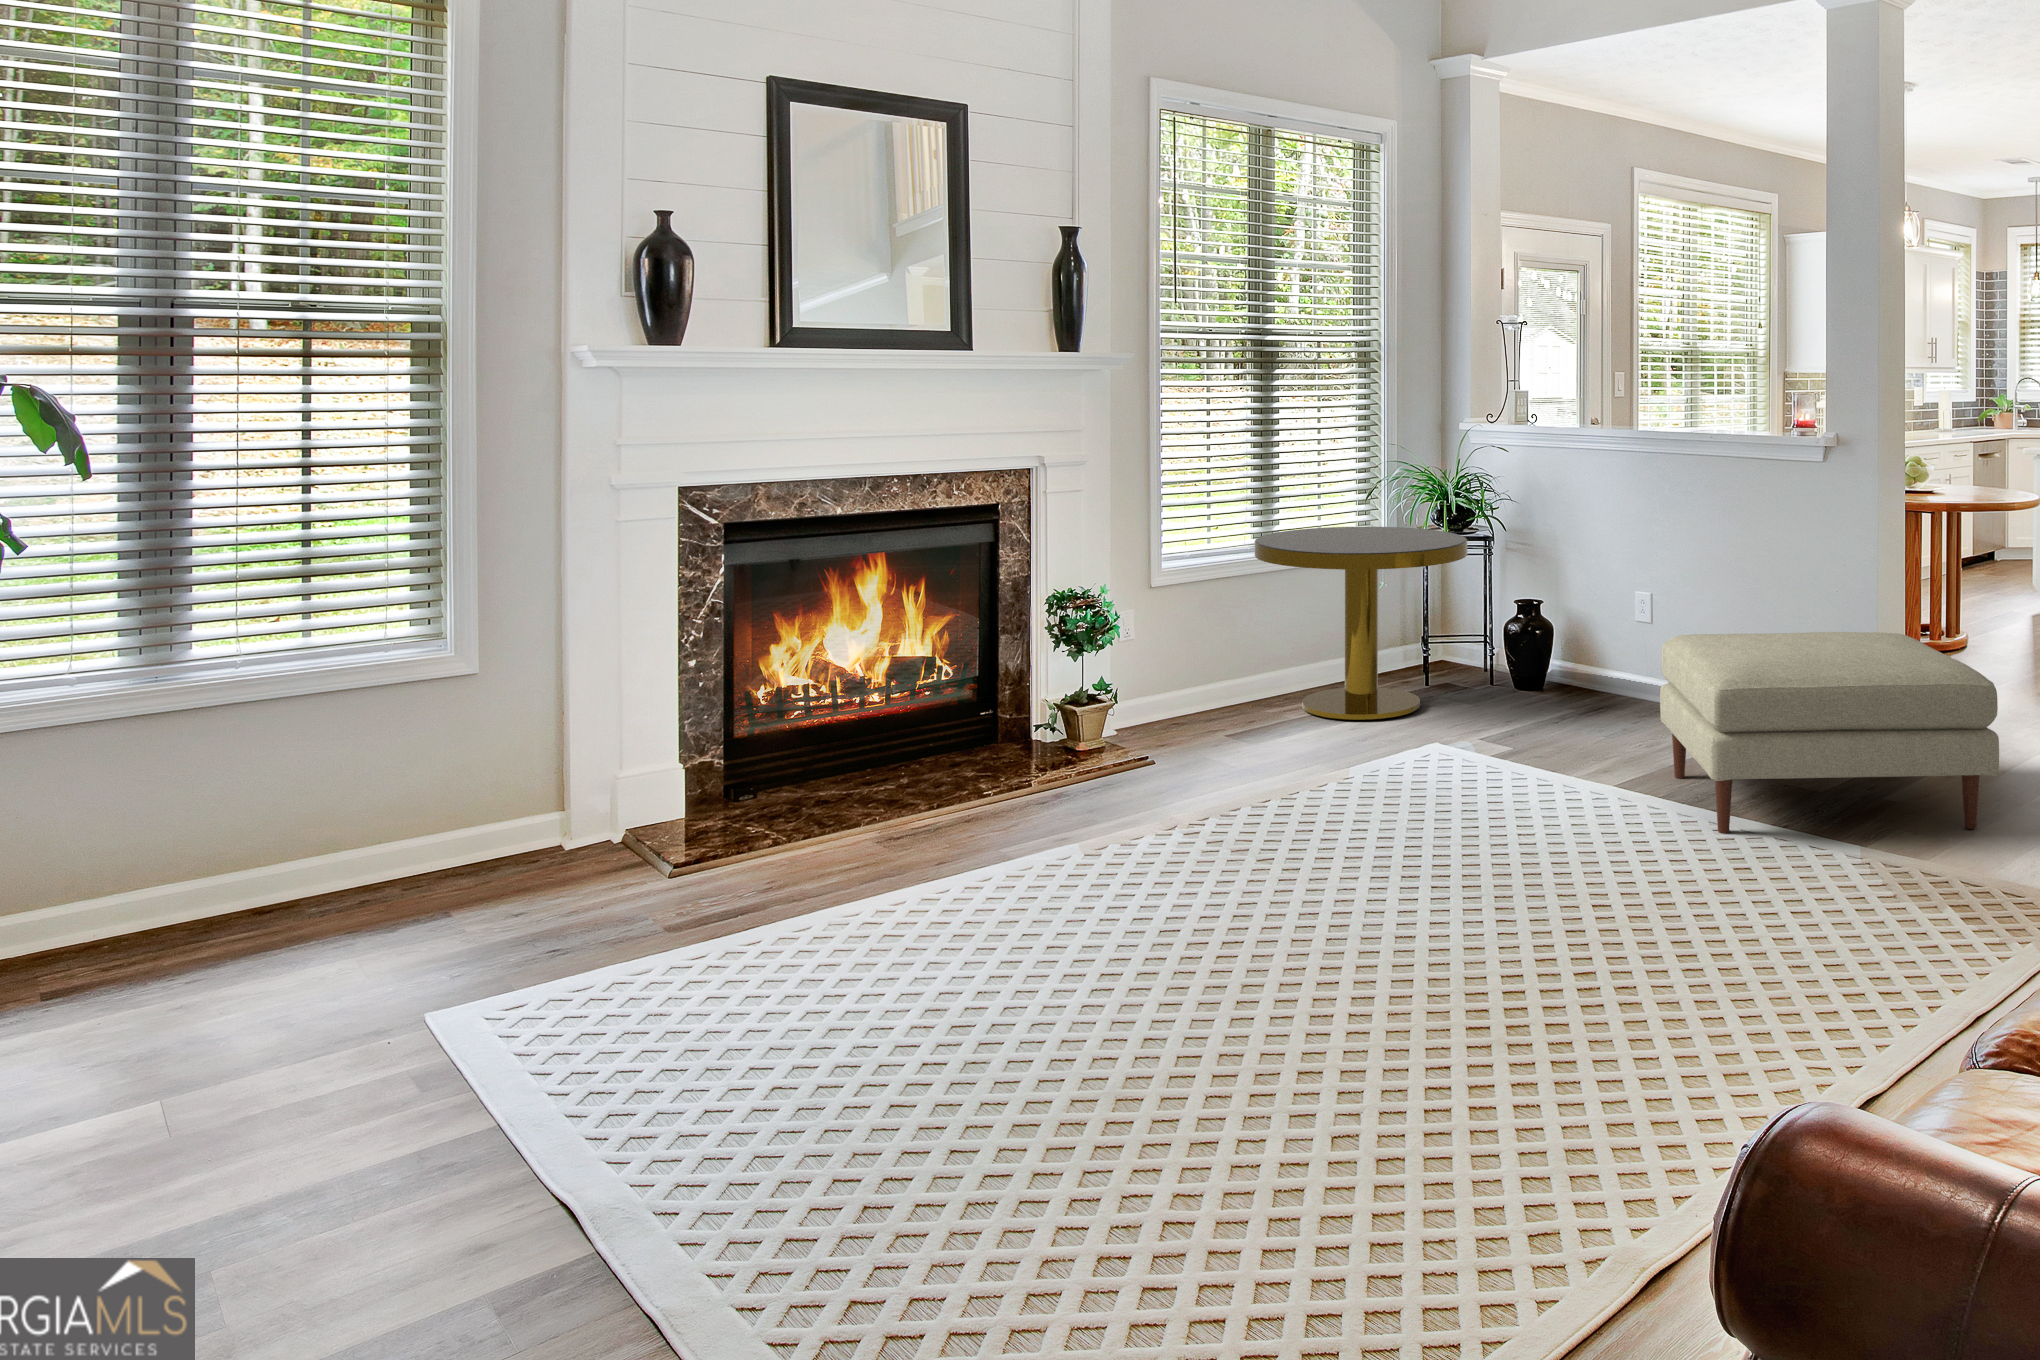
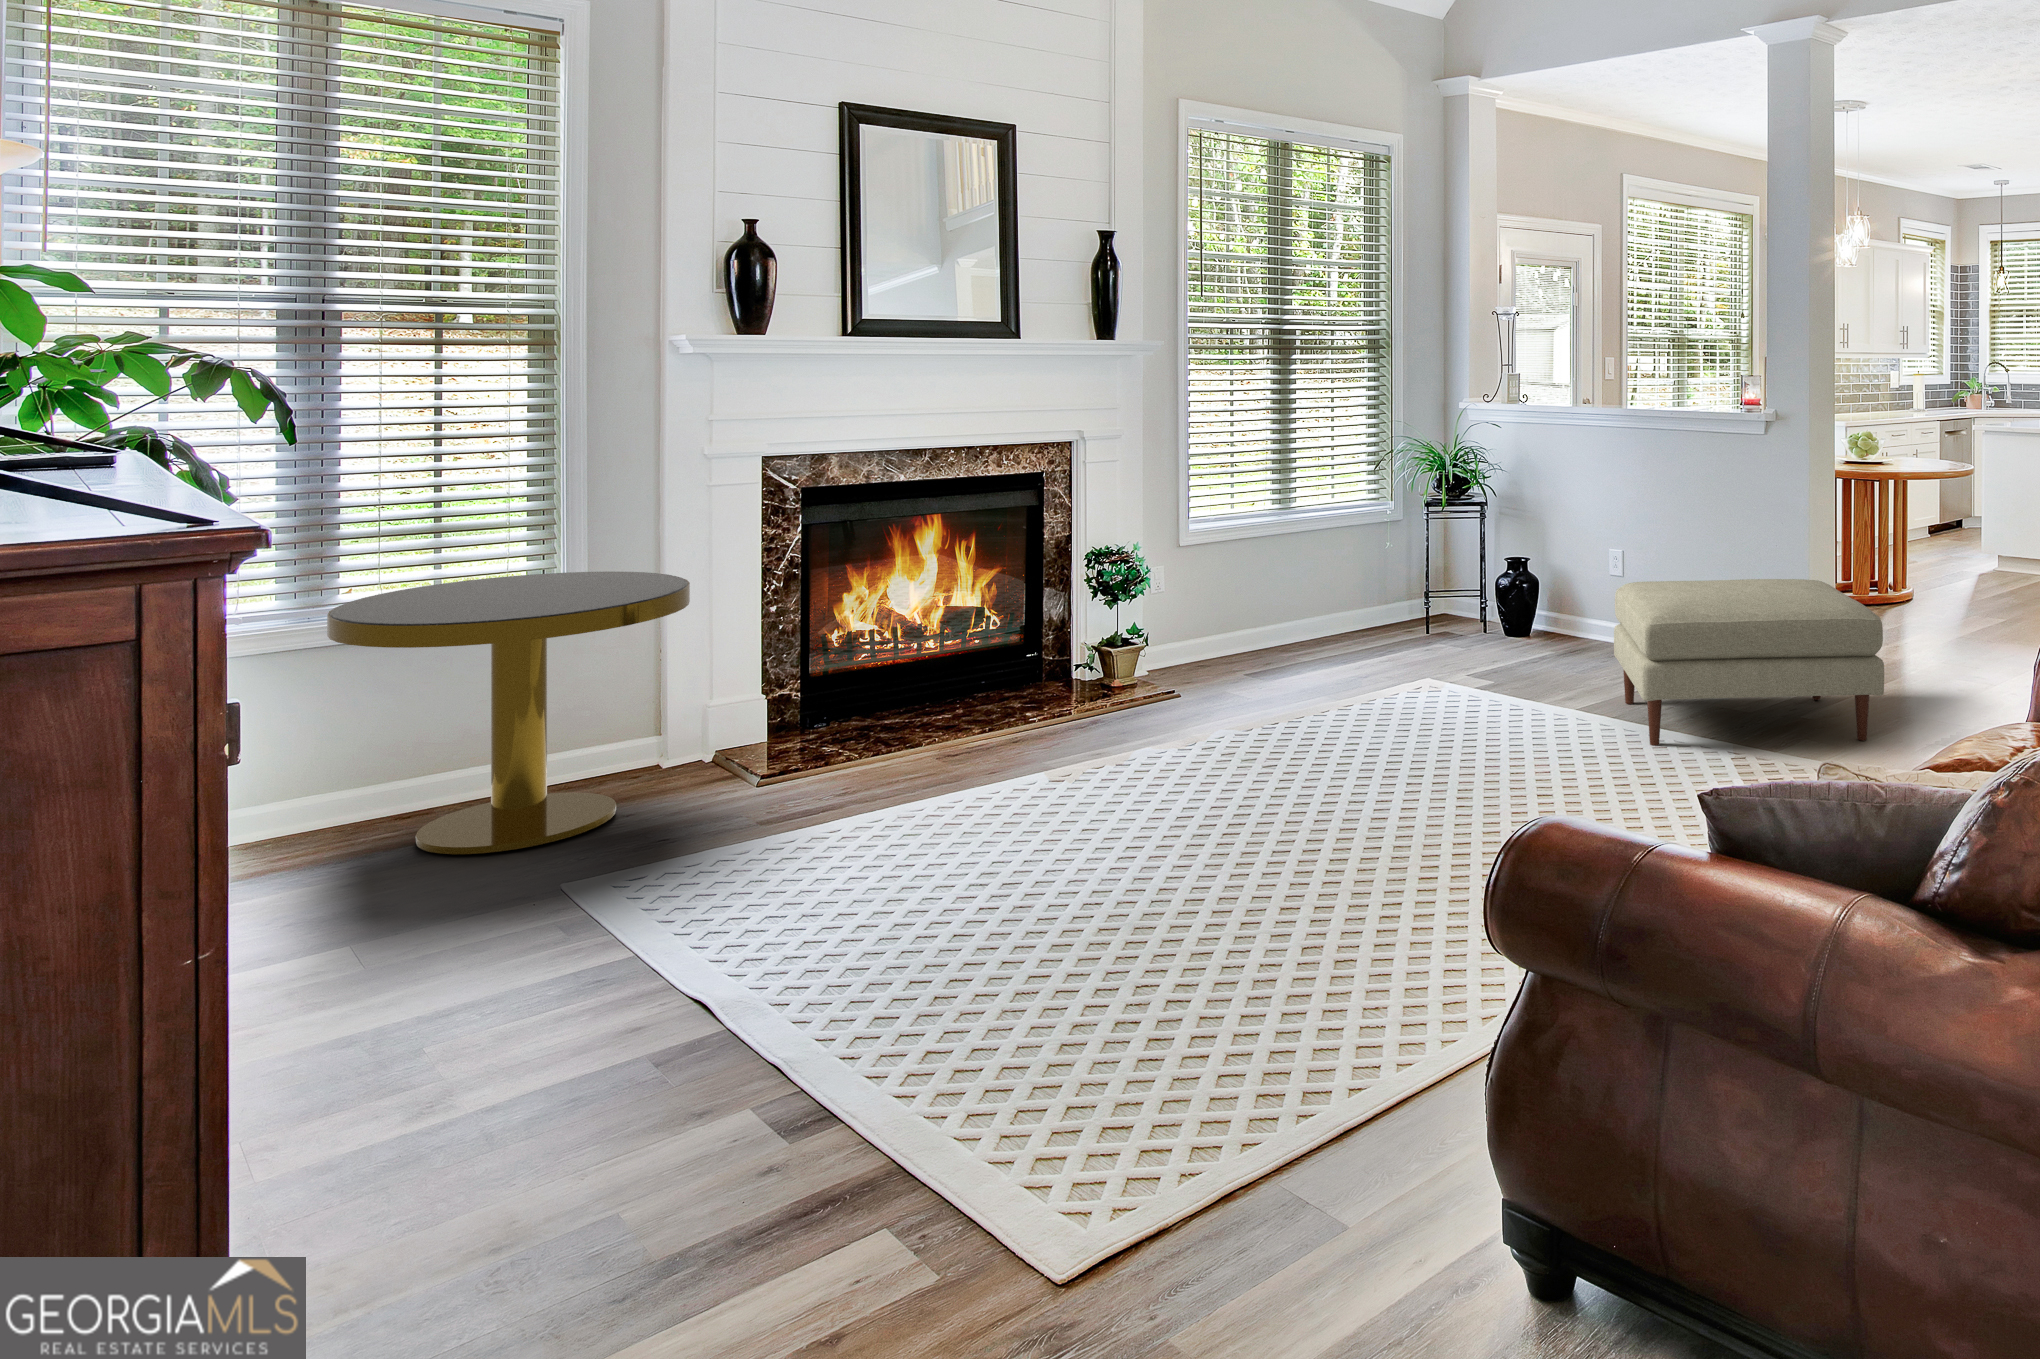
side table: present [1255,527,1467,720] -> present [327,571,690,854]

